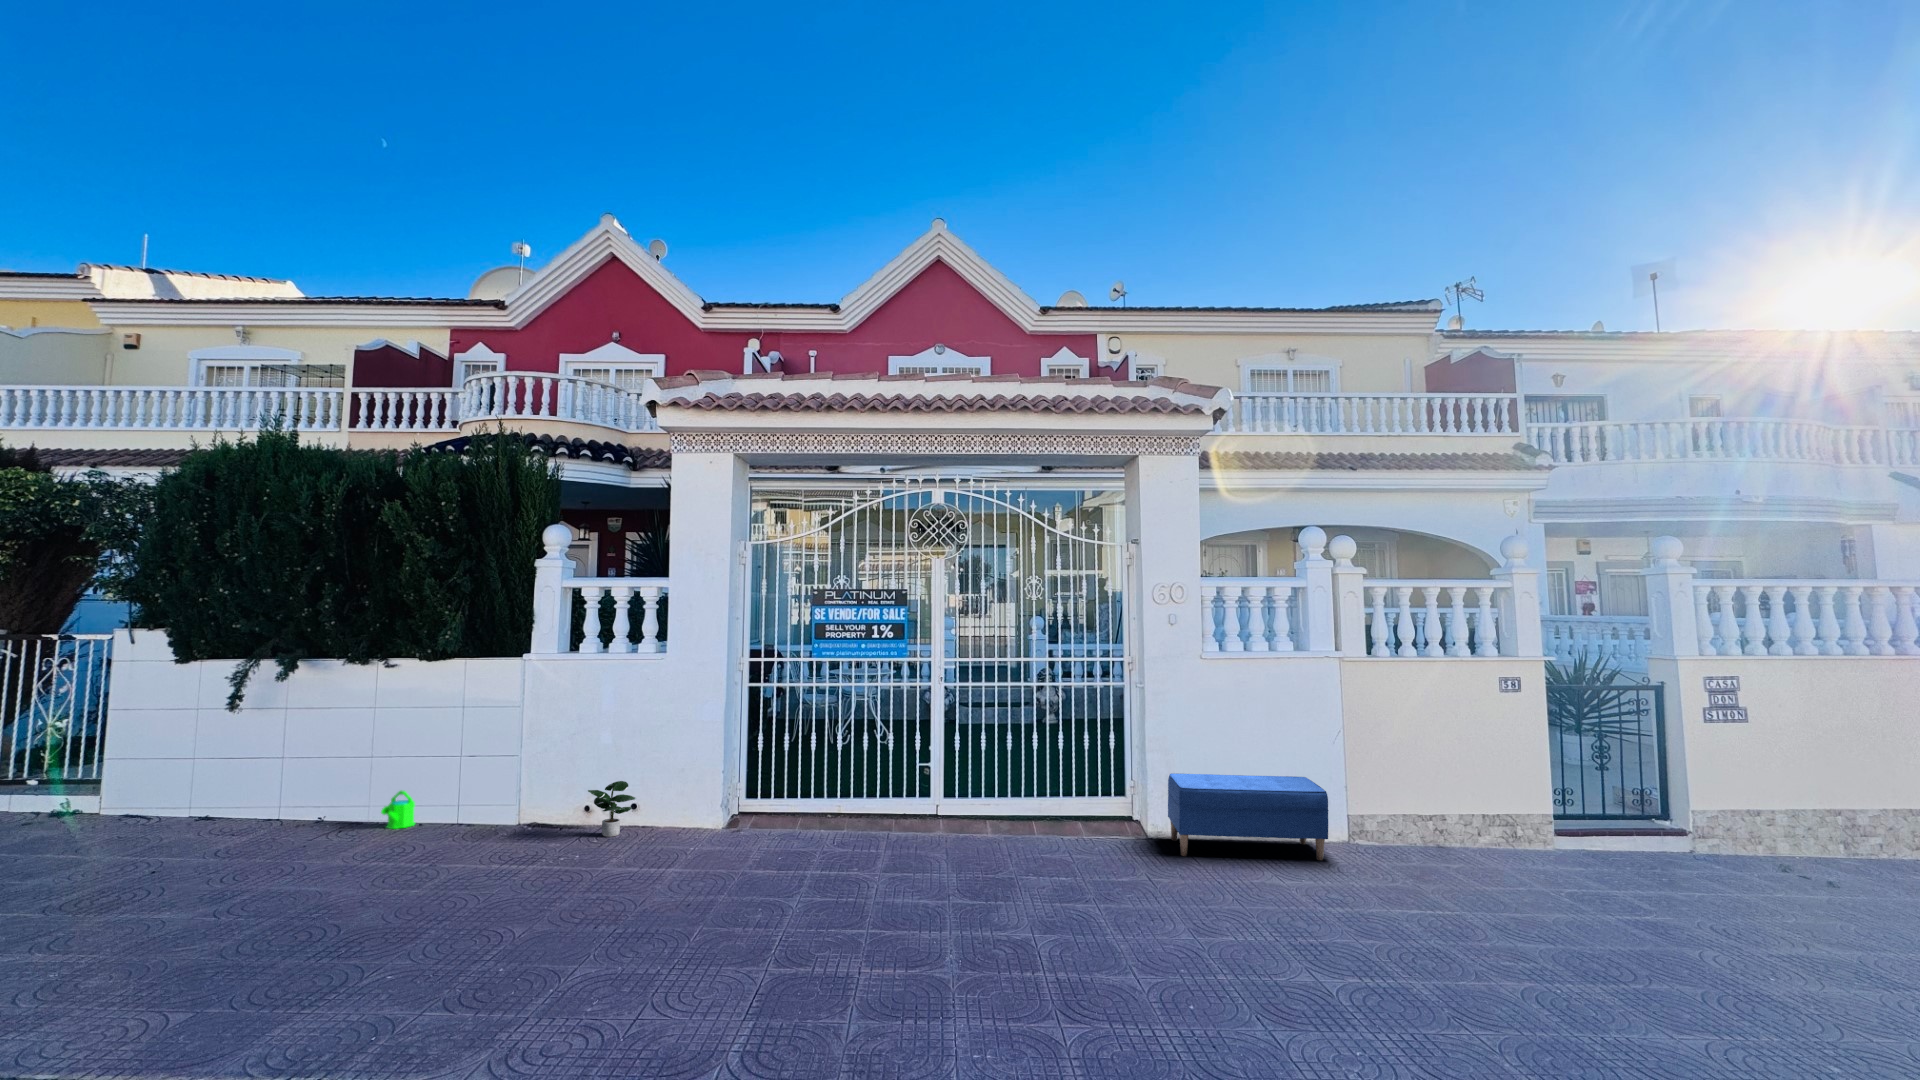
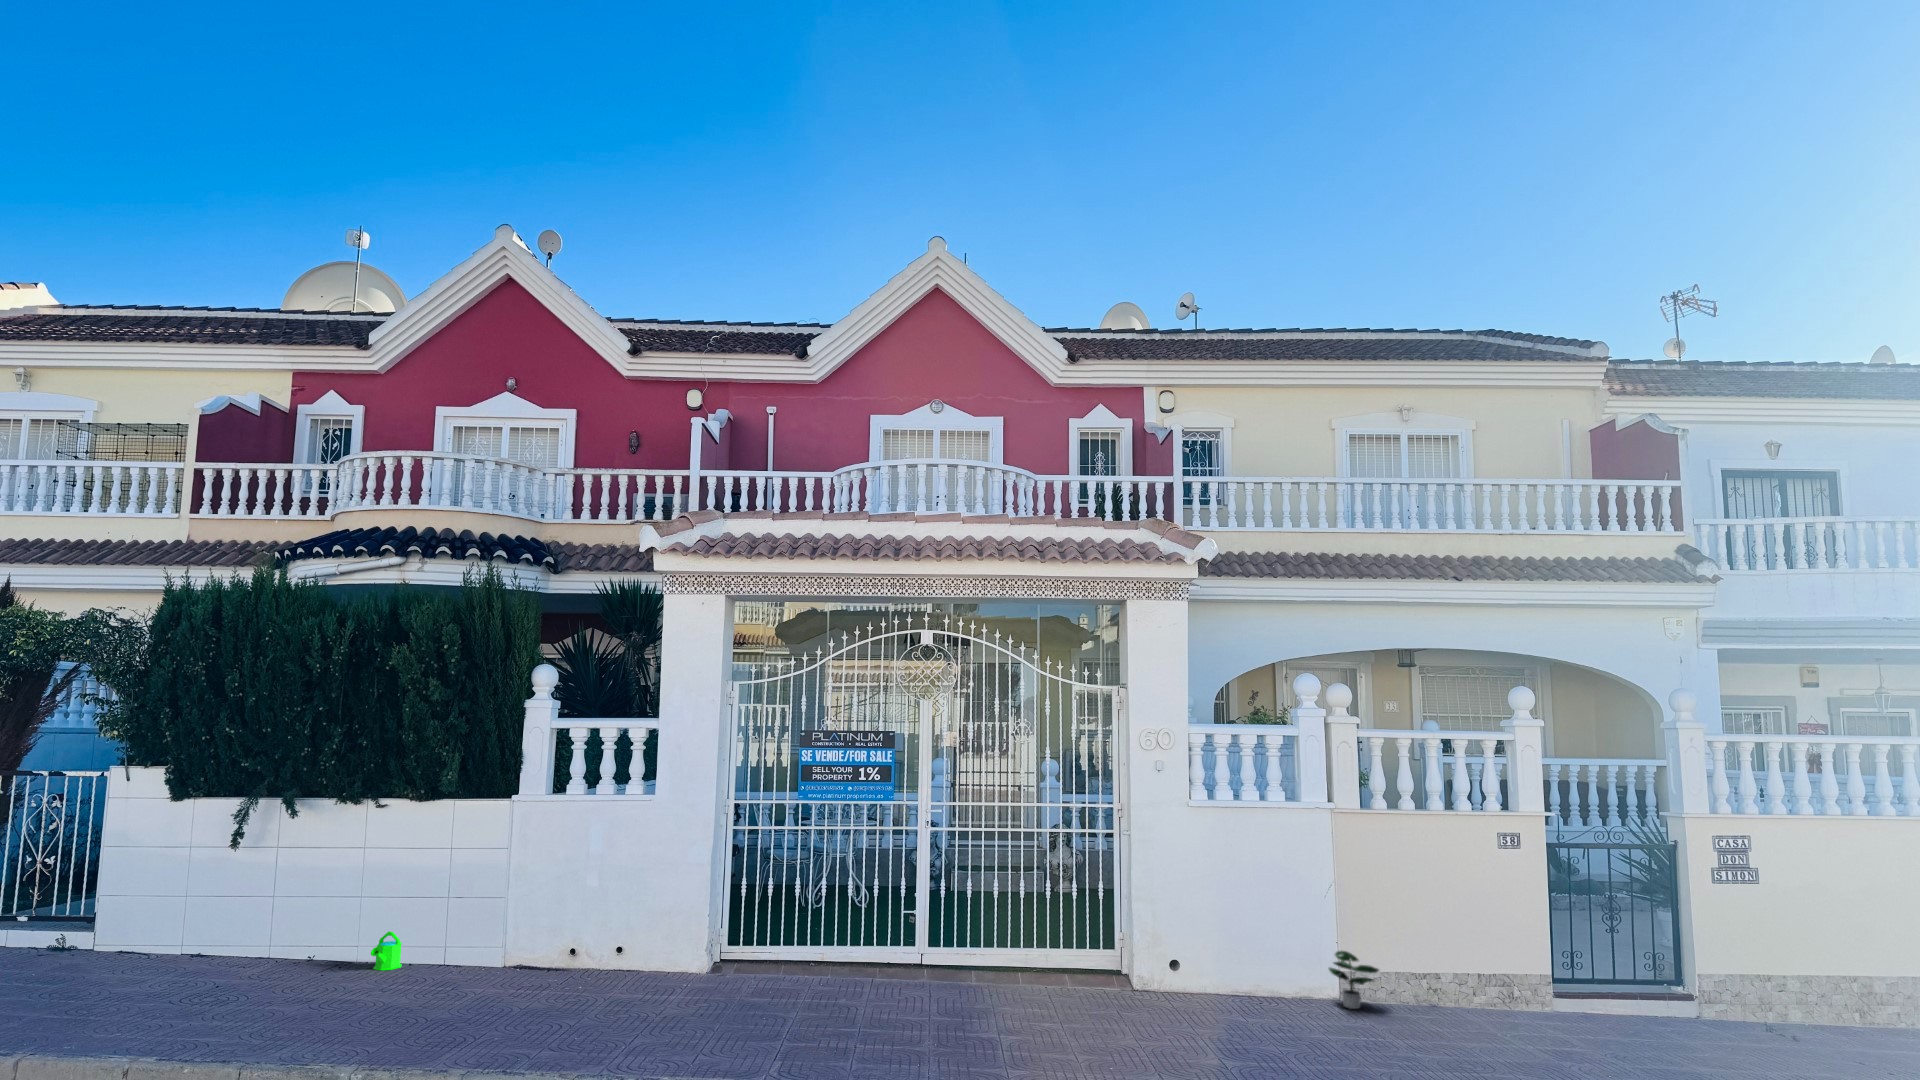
bench: present [1168,773,1329,860] -> none [1154,926,1310,1018]
potted plant: present [588,781,636,837] -> present [1329,951,1379,1009]

